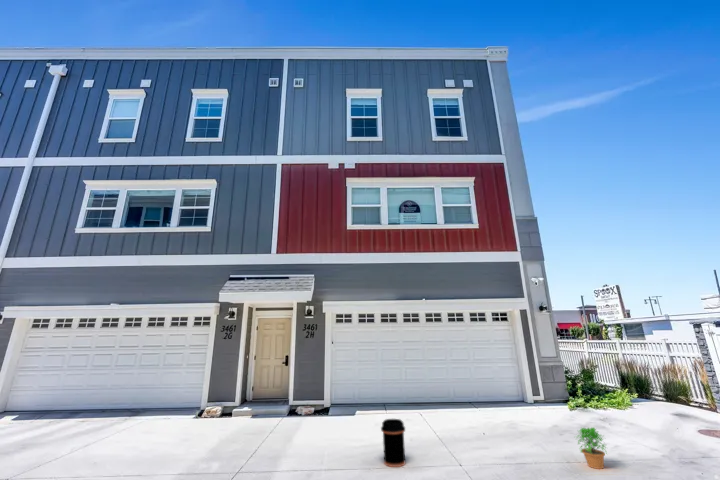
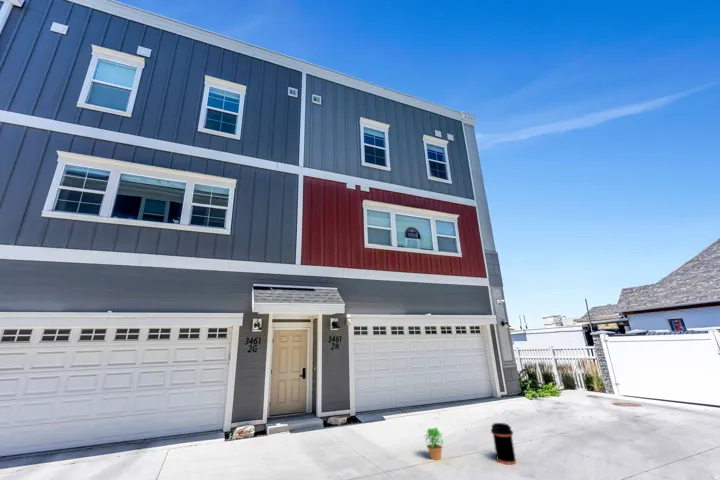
potted plant: present [578,428,605,469] -> present [426,428,442,460]

